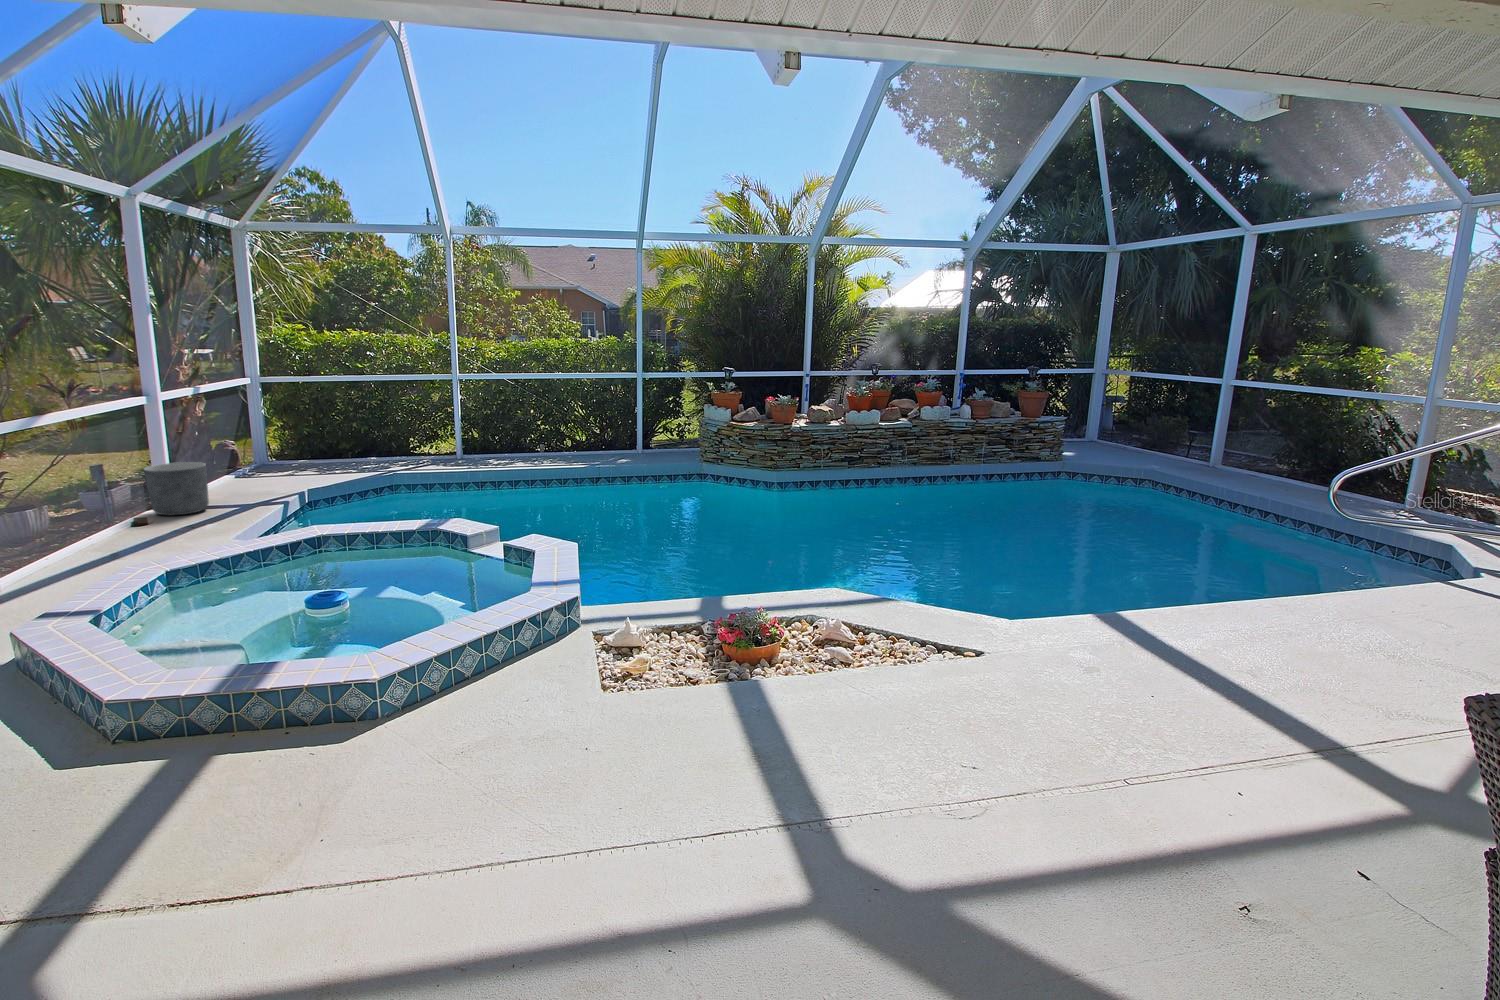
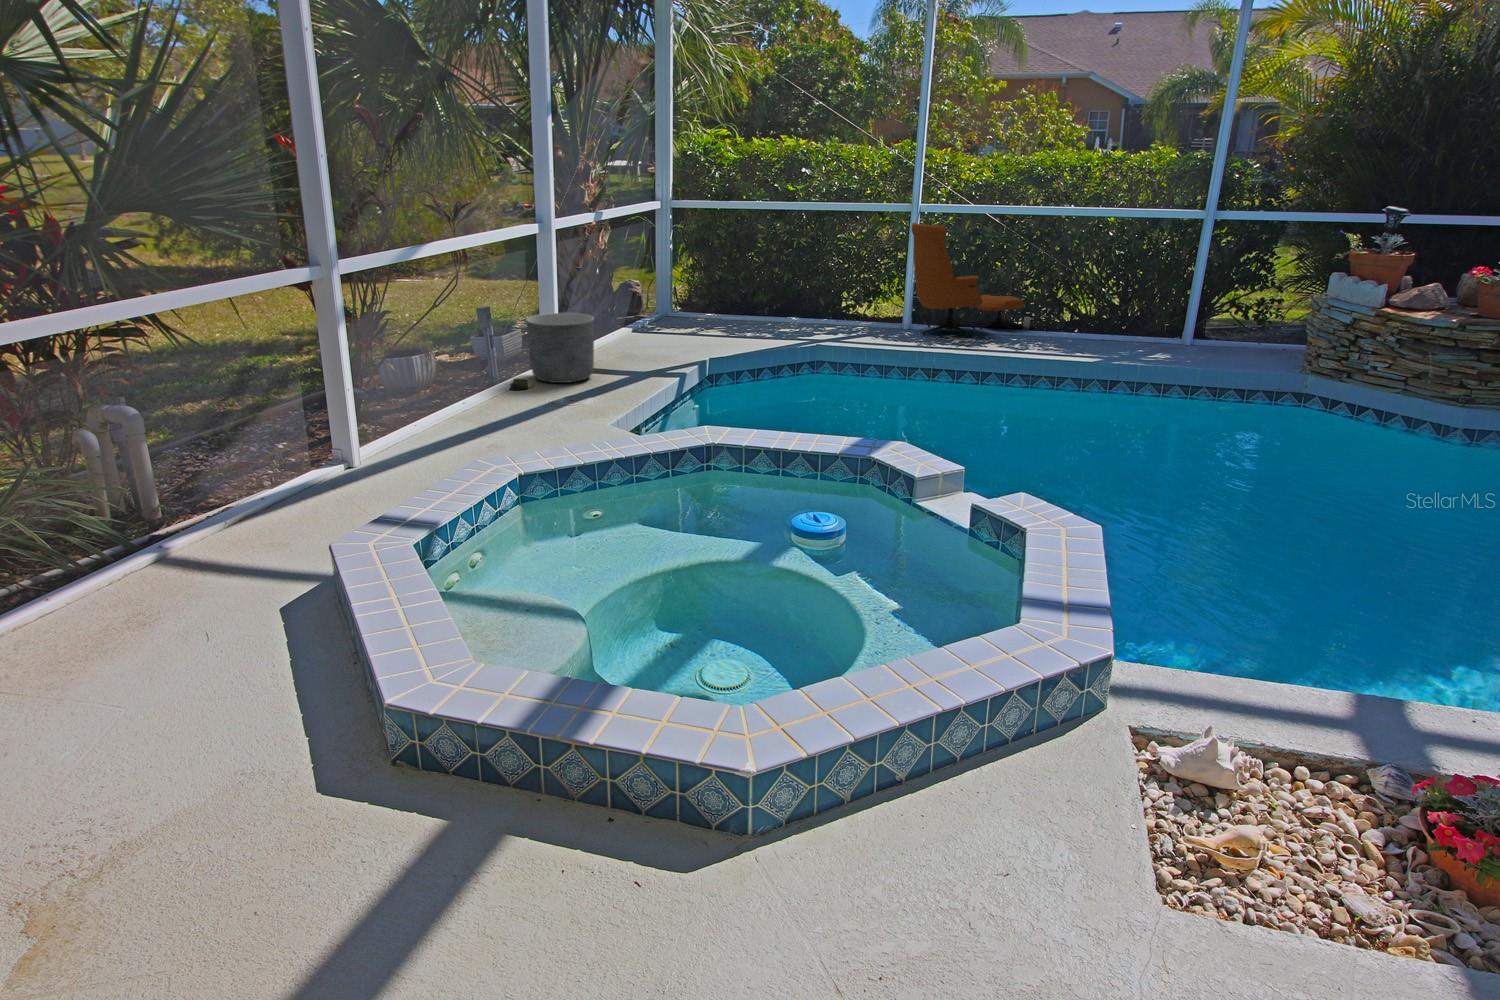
lounge chair: none [454,386,540,462] -> present [912,223,1024,338]

